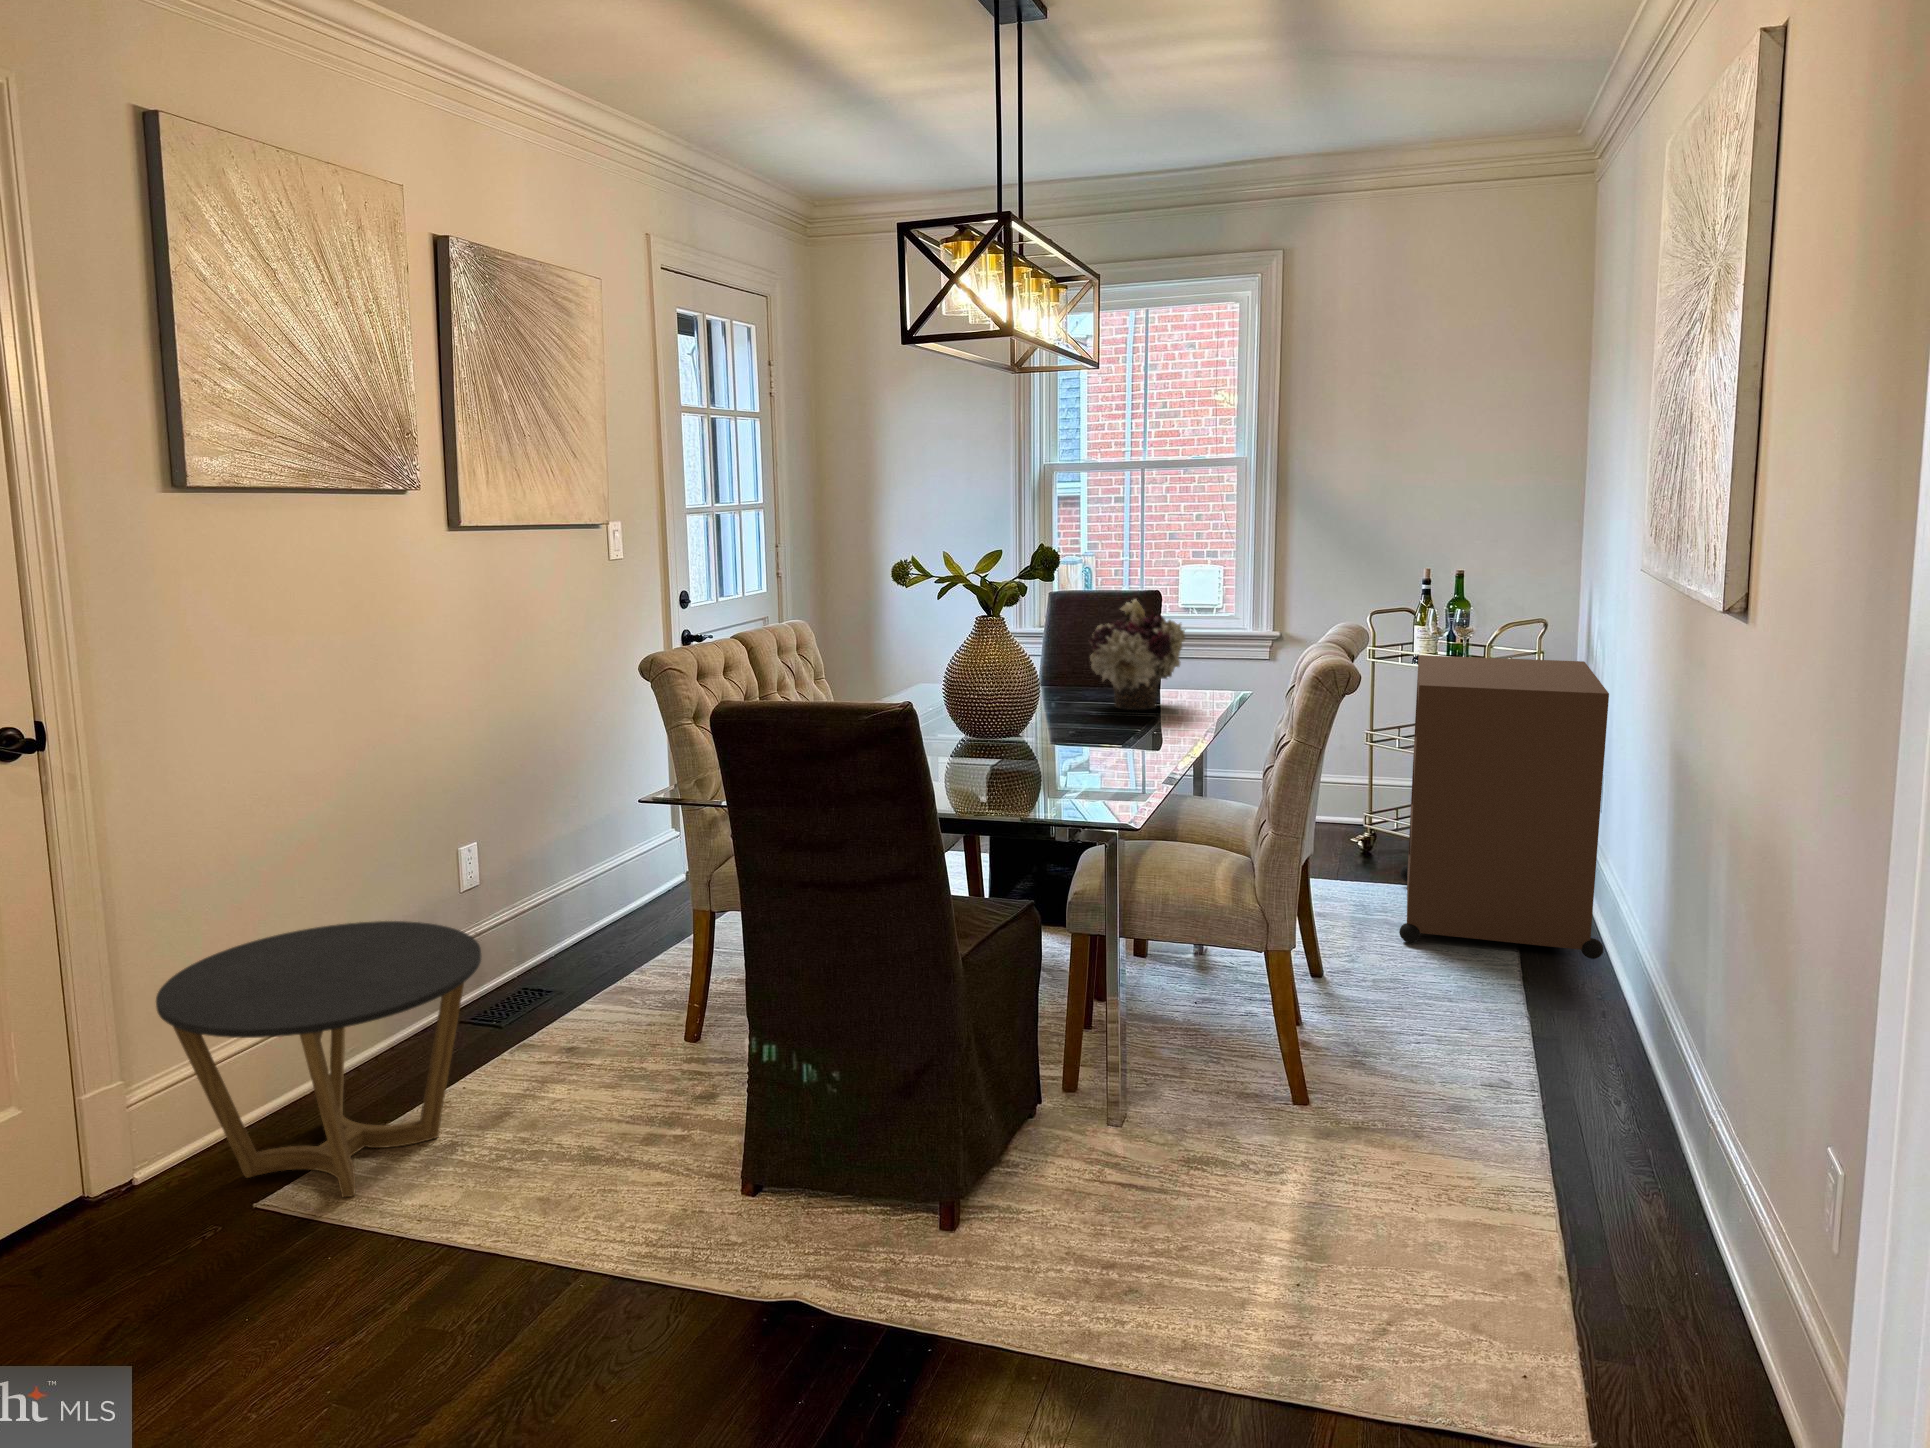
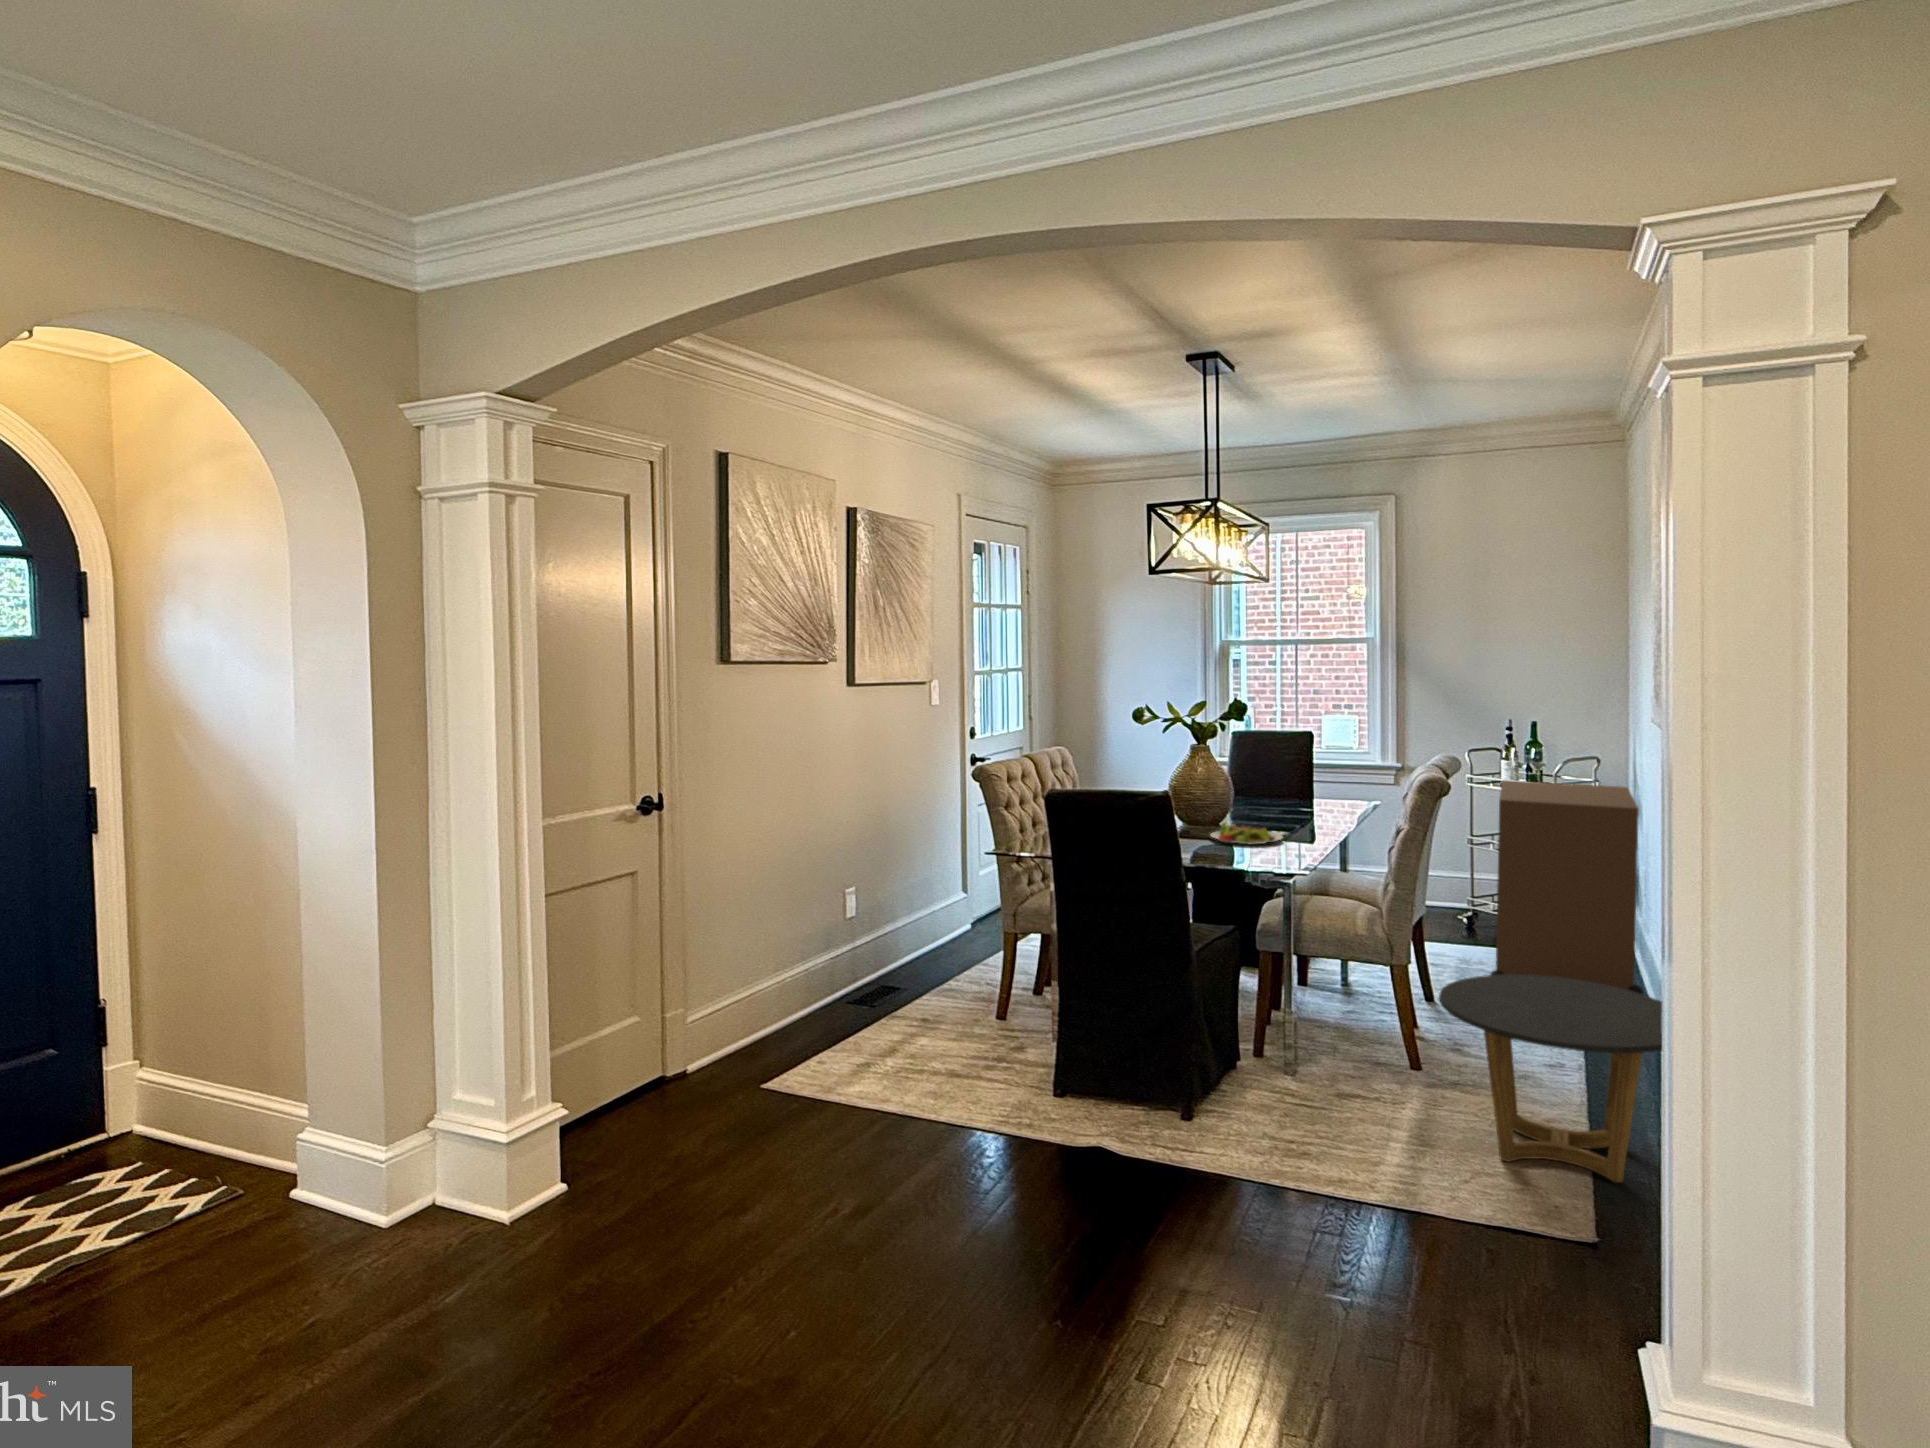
flower arrangement: present [1089,599,1186,710] -> none [1261,736,1330,812]
salad plate: none [1003,734,1112,769] -> present [1211,823,1282,844]
side table: present [156,921,481,1198] -> present [1439,975,1662,1182]

